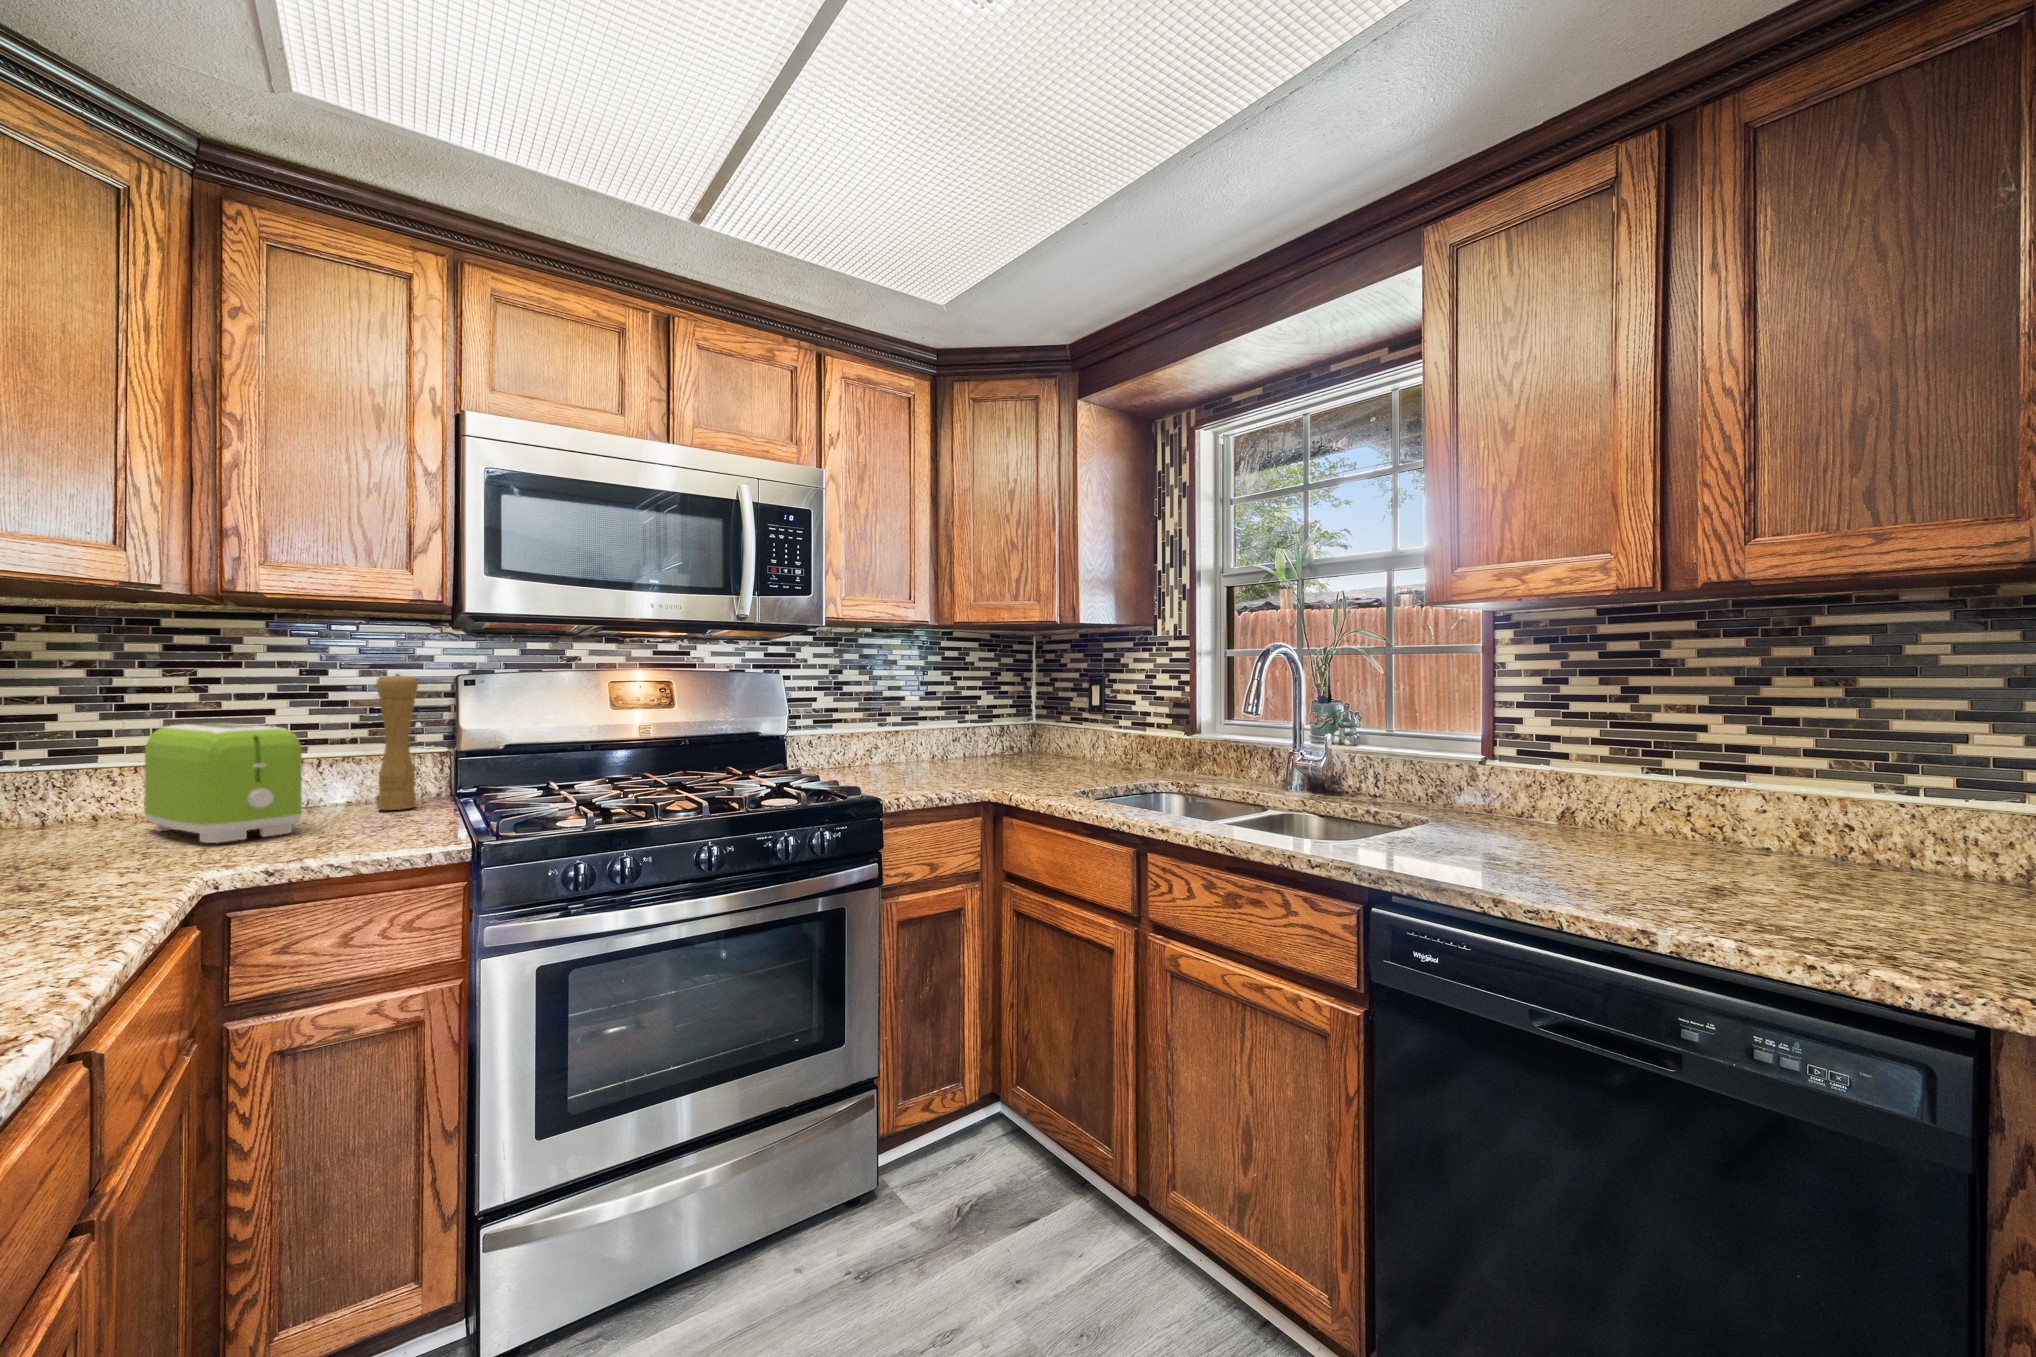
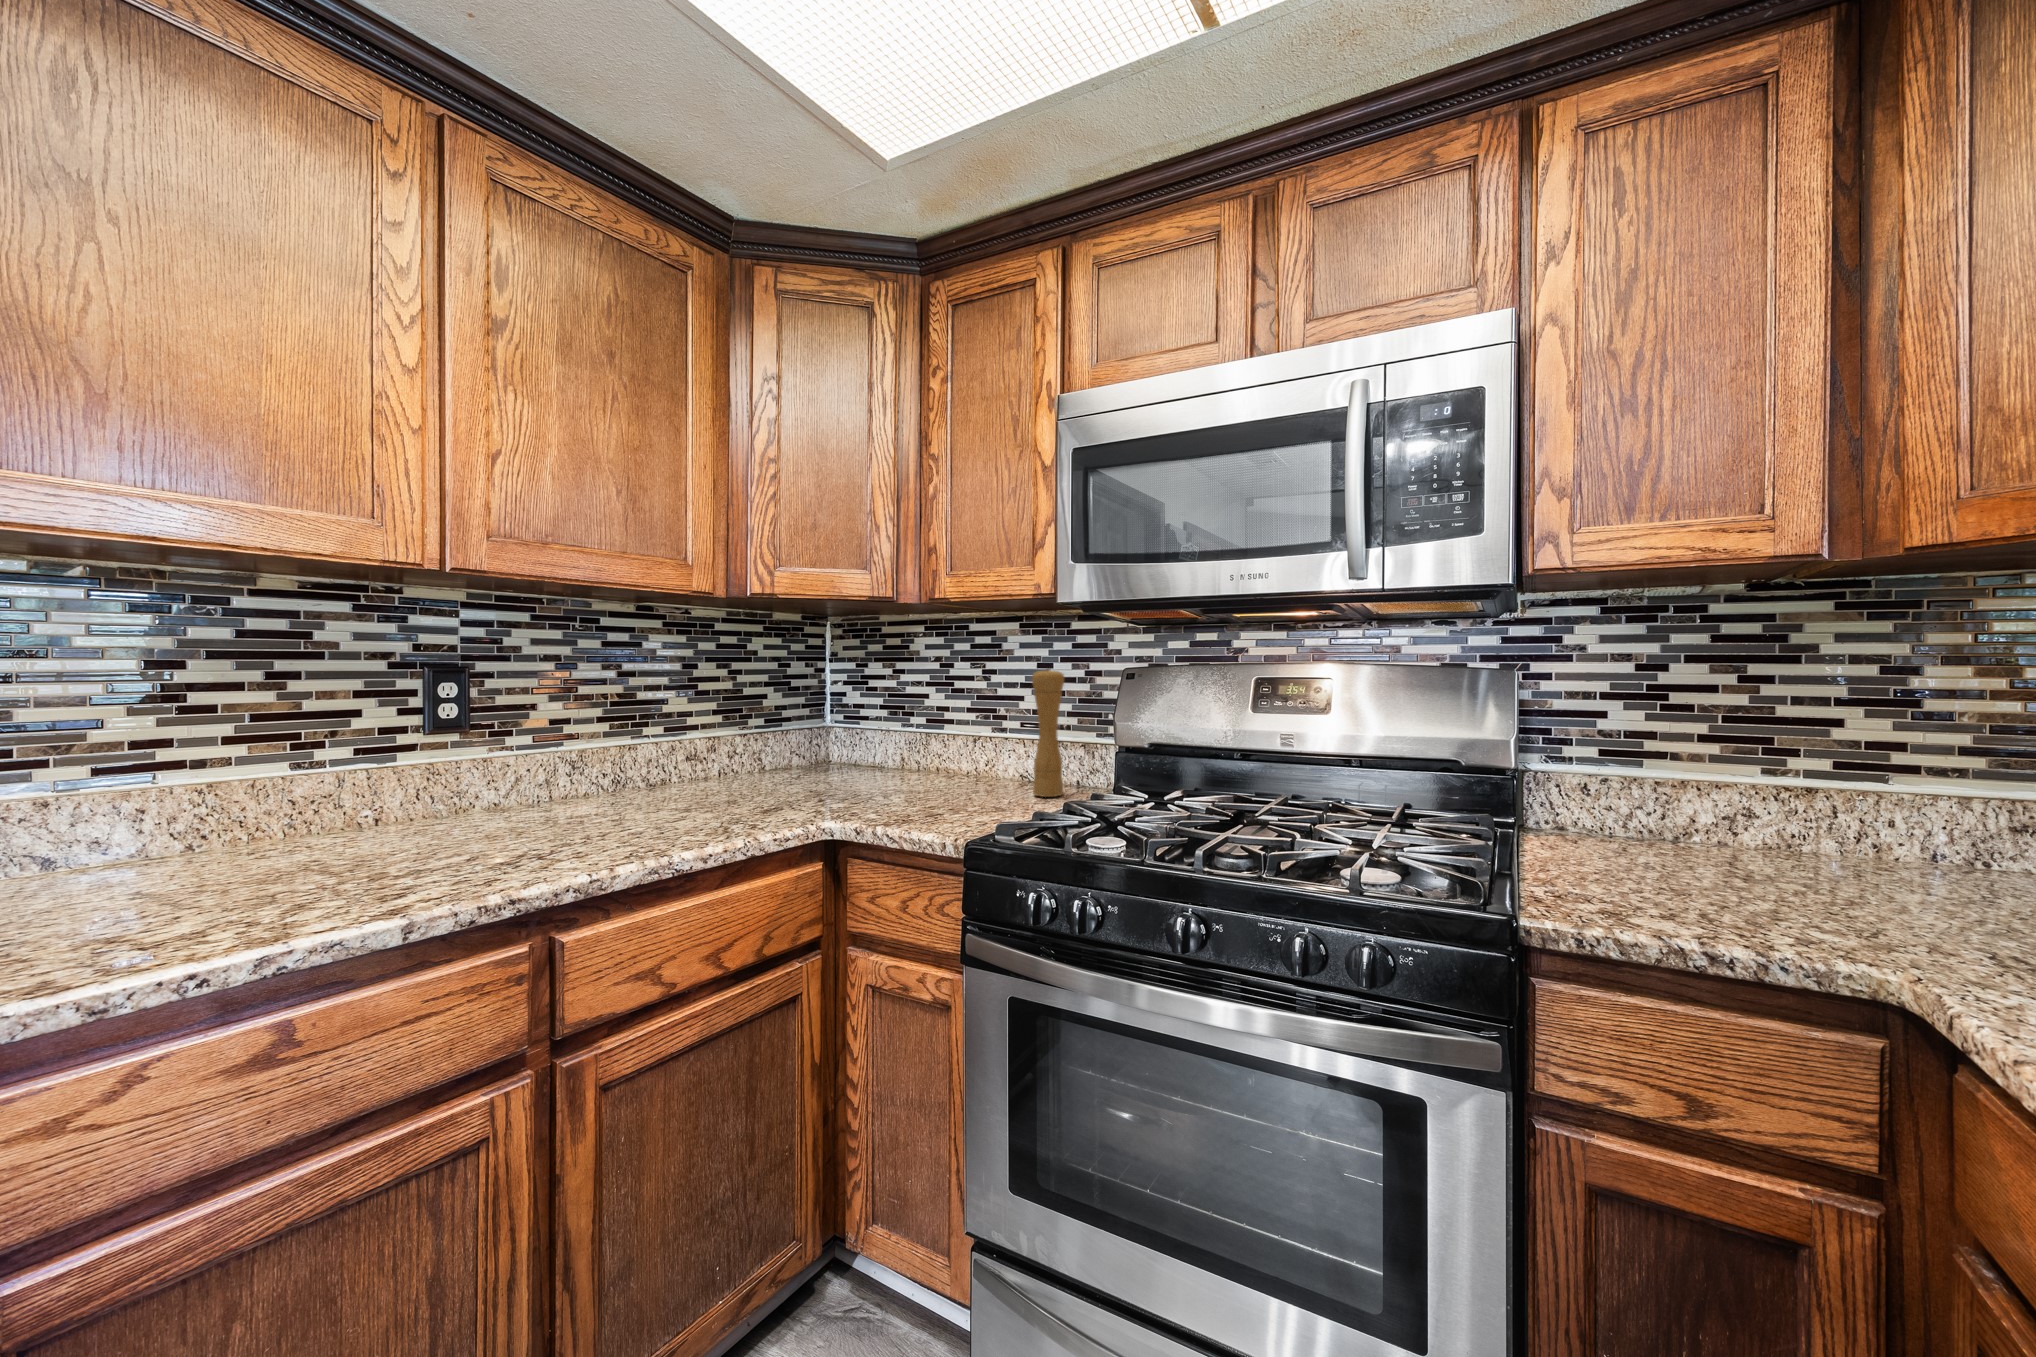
toaster: present [144,723,302,843] -> none [885,707,975,803]

